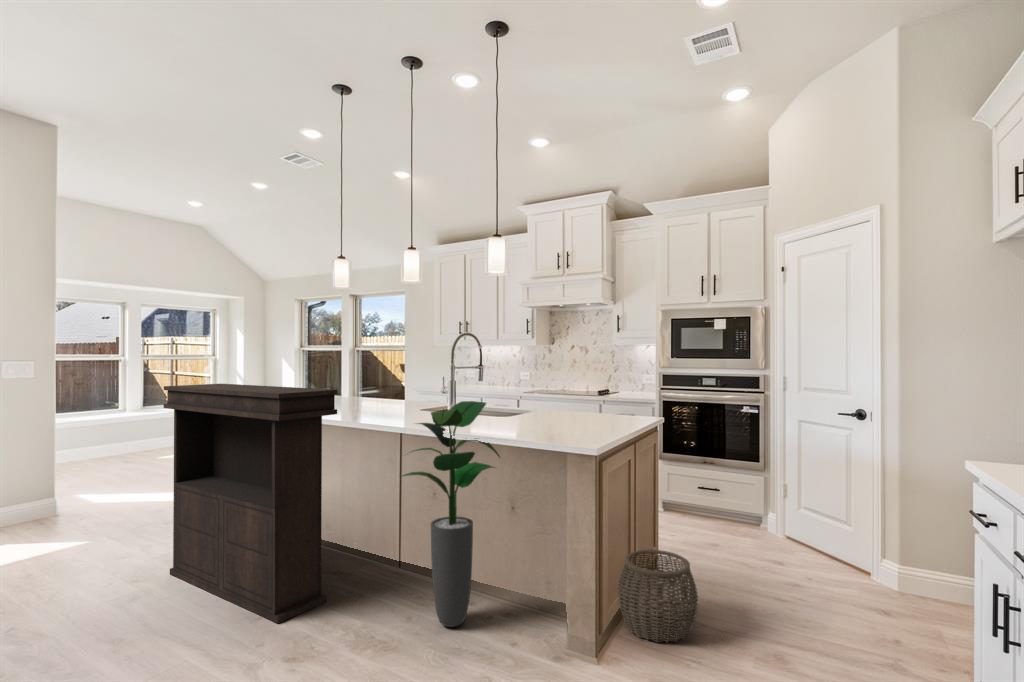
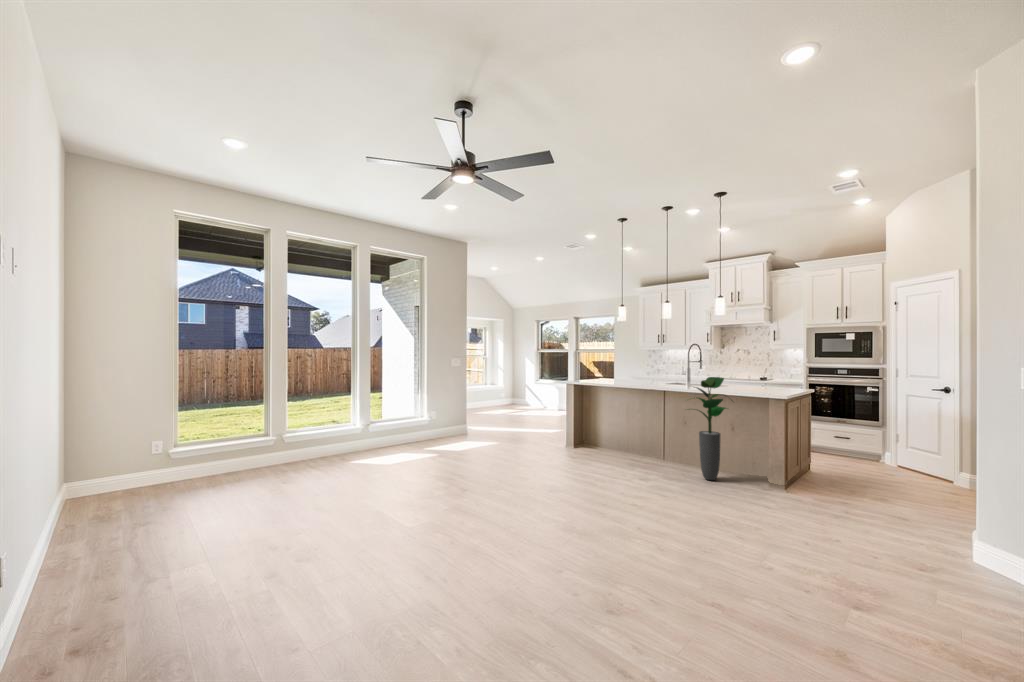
console table: present [164,384,337,624] -> none [550,368,645,474]
woven basket: present [618,550,698,642] -> none [797,452,844,493]

